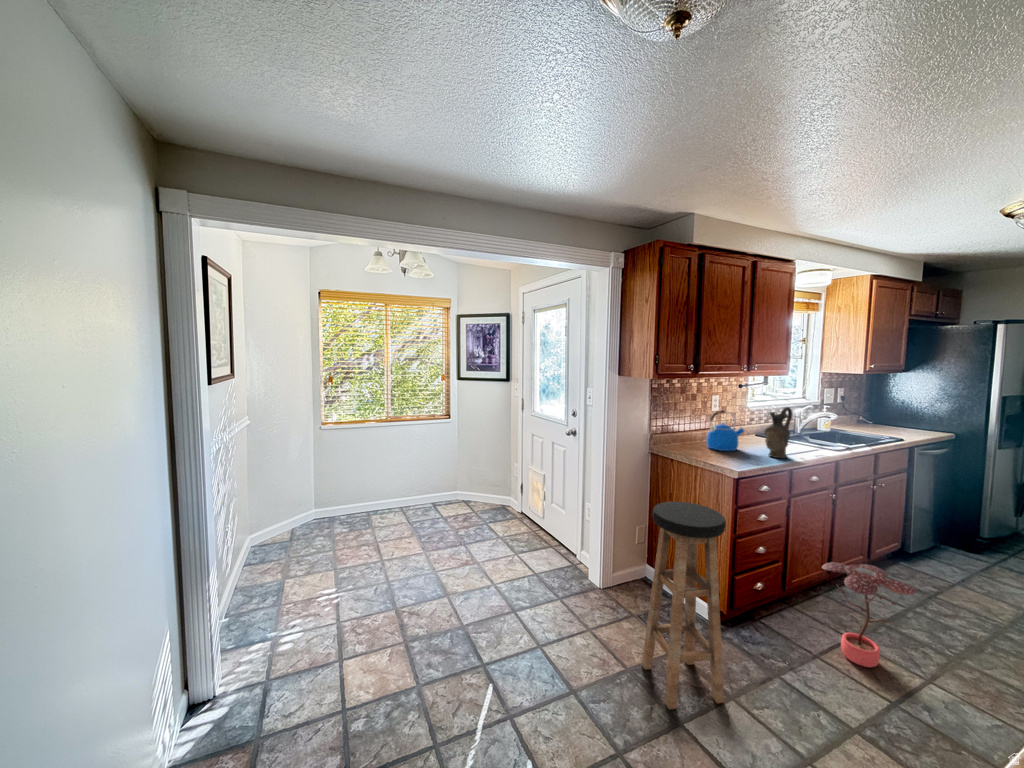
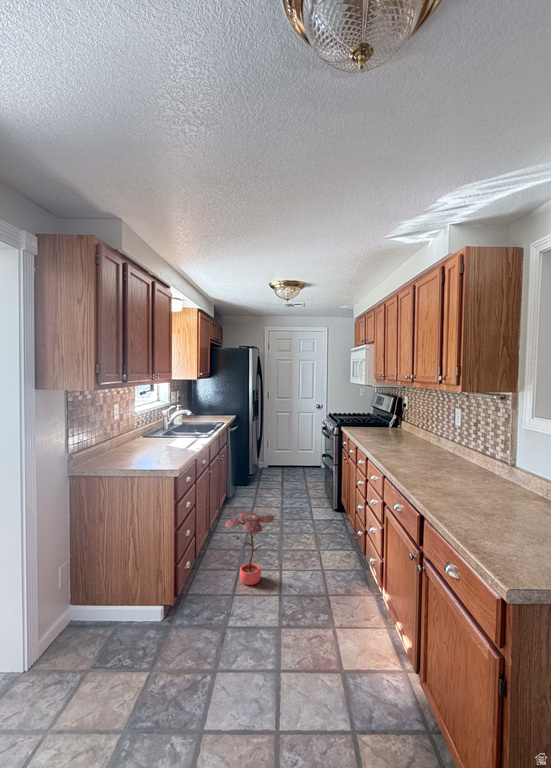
ceramic pitcher: present [764,407,792,458] -> none [171,409,188,452]
kettle: present [707,410,744,451] -> none [119,419,150,457]
bar stool: present [642,502,726,709] -> none [132,508,214,730]

